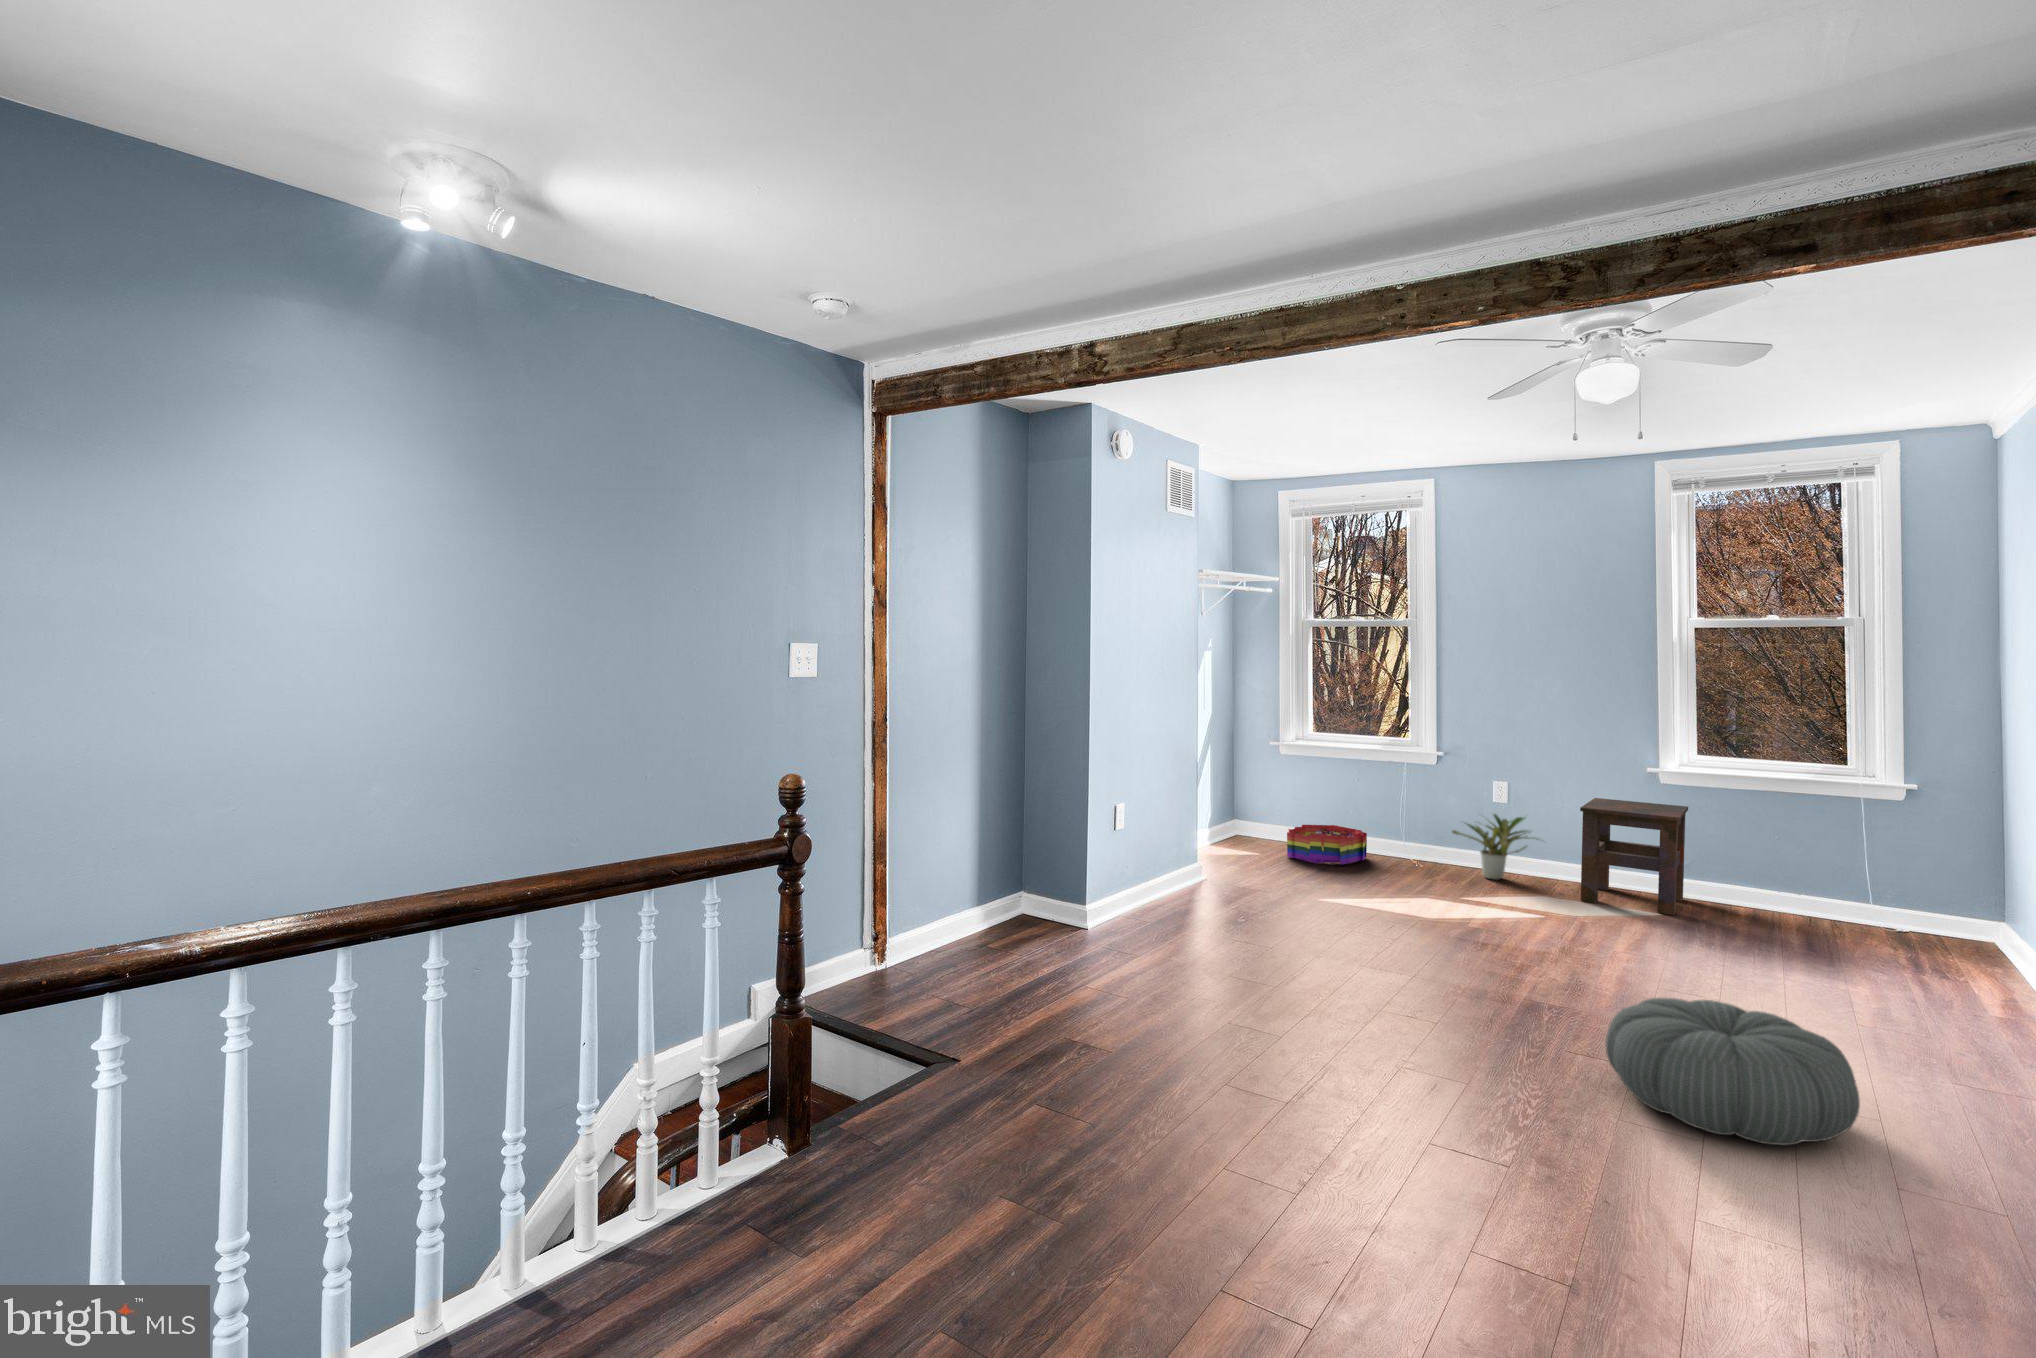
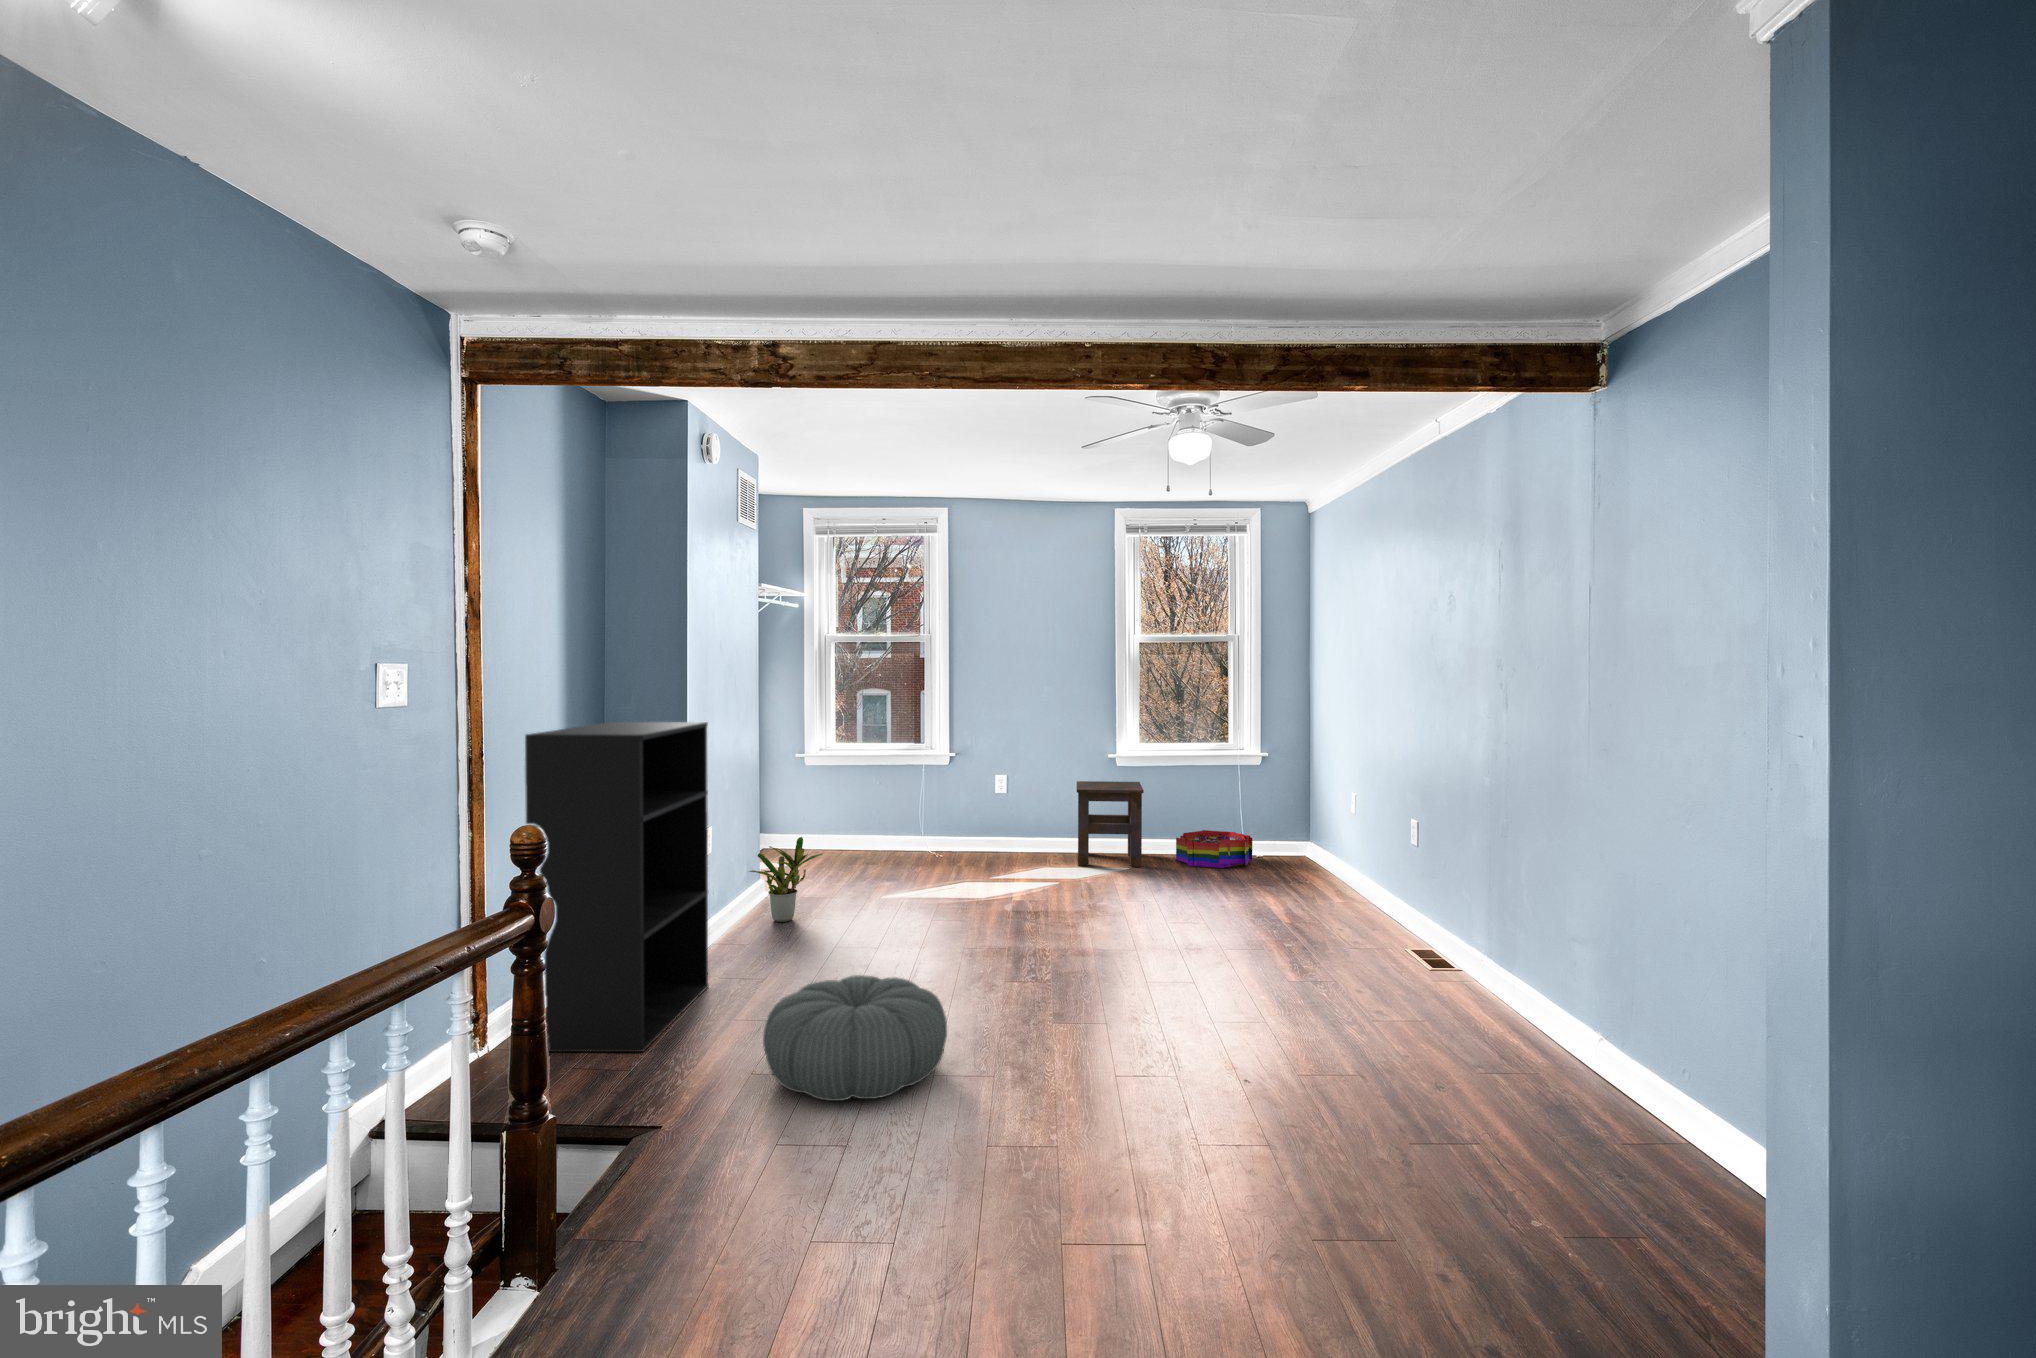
bookshelf: none [916,700,1087,992] -> present [525,722,709,1052]
potted plant: present [1452,814,1530,880] -> present [749,837,822,922]
storage bin: present [1287,825,1367,865] -> present [1176,830,1253,868]
pouf: present [1606,998,1860,1145] -> present [763,975,947,1101]

